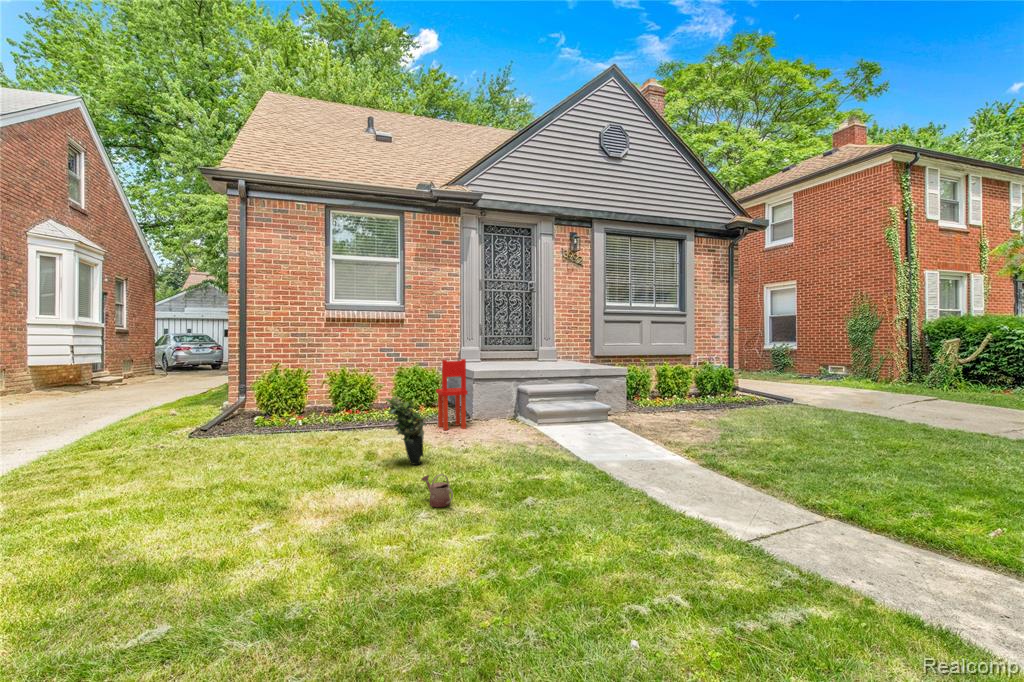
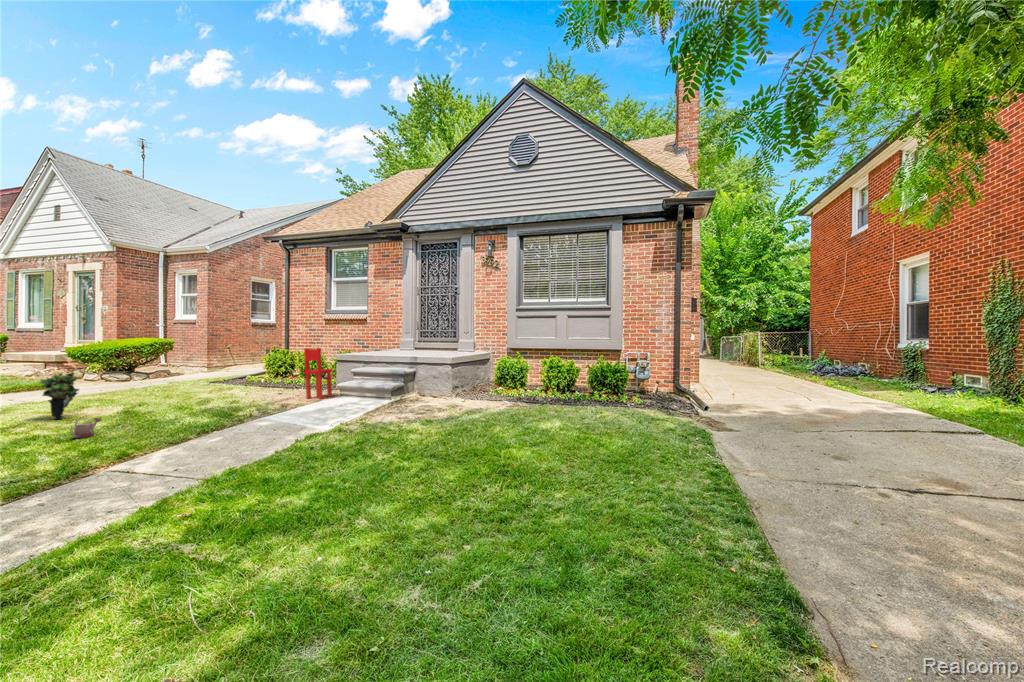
potted plant: present [385,397,426,465] -> present [39,372,79,420]

